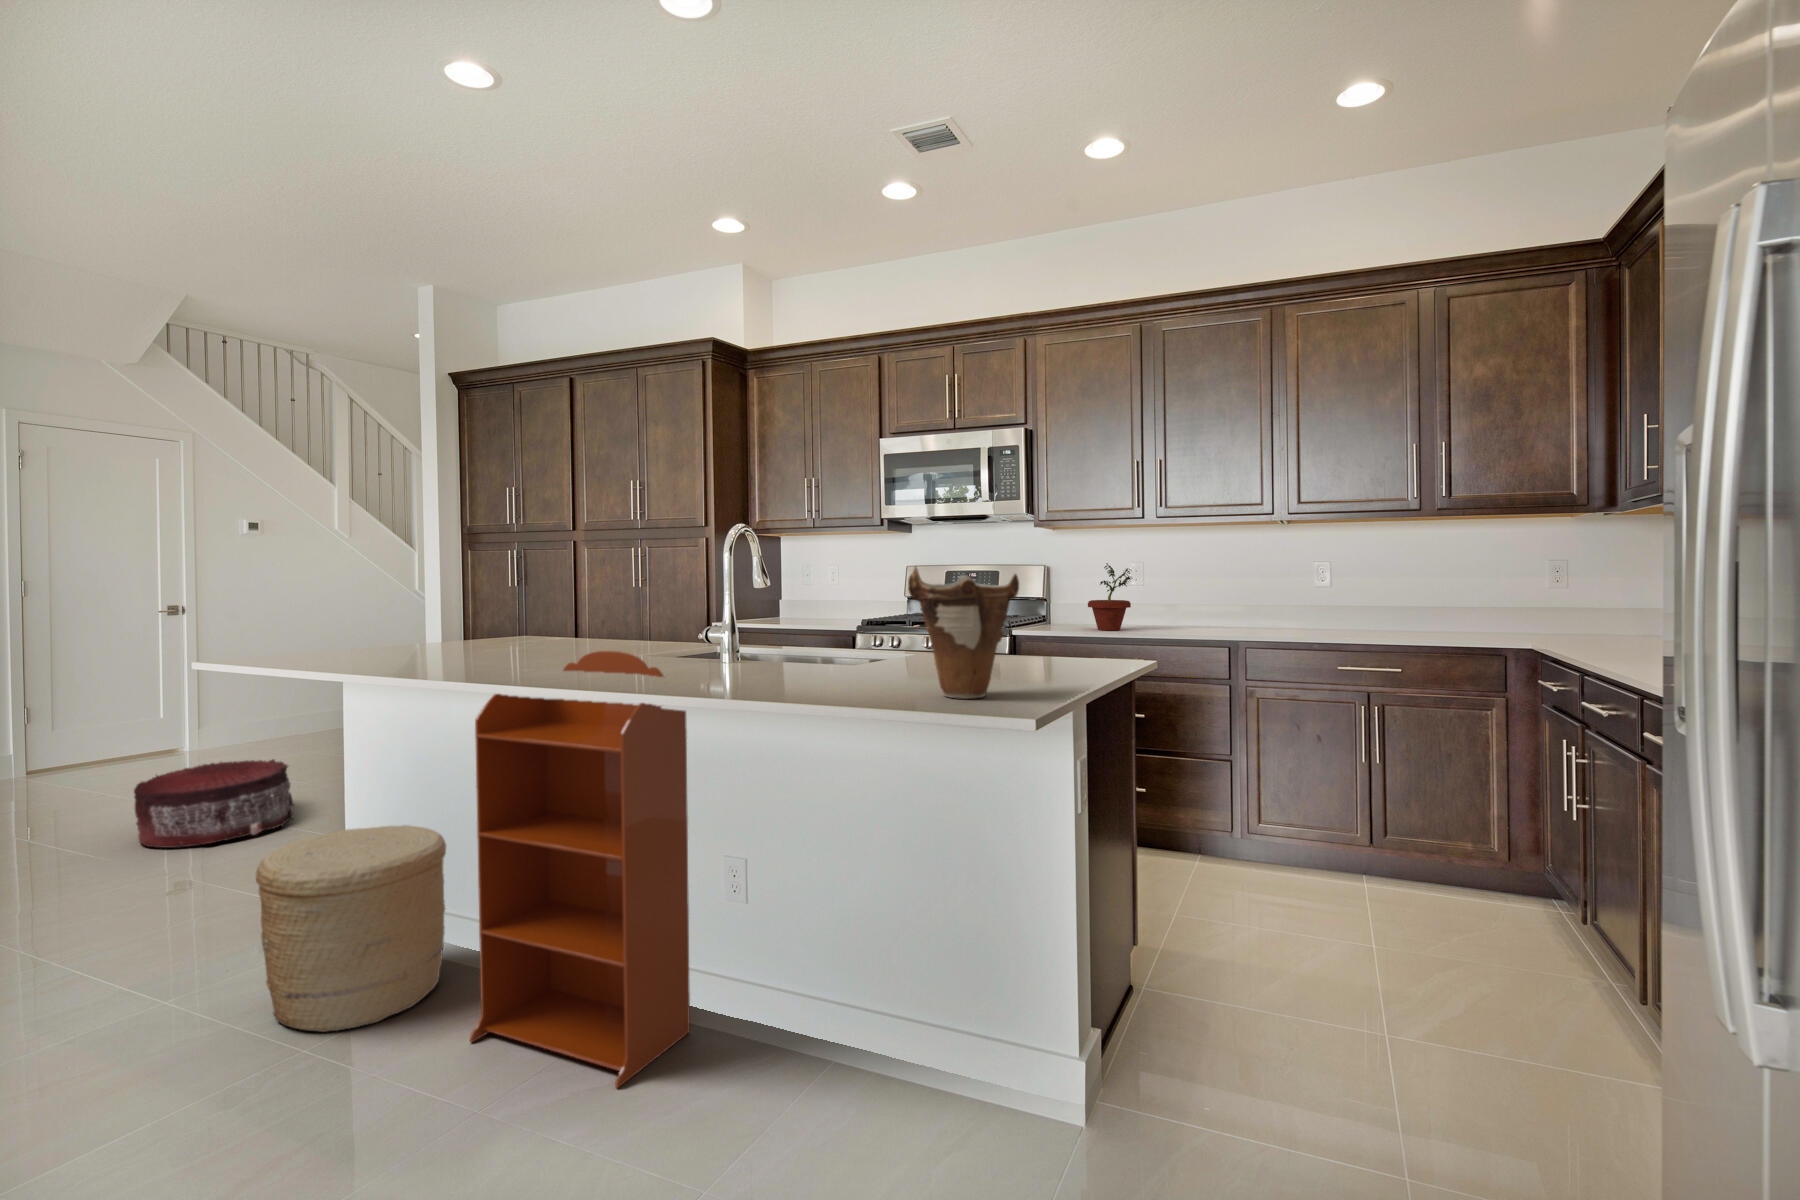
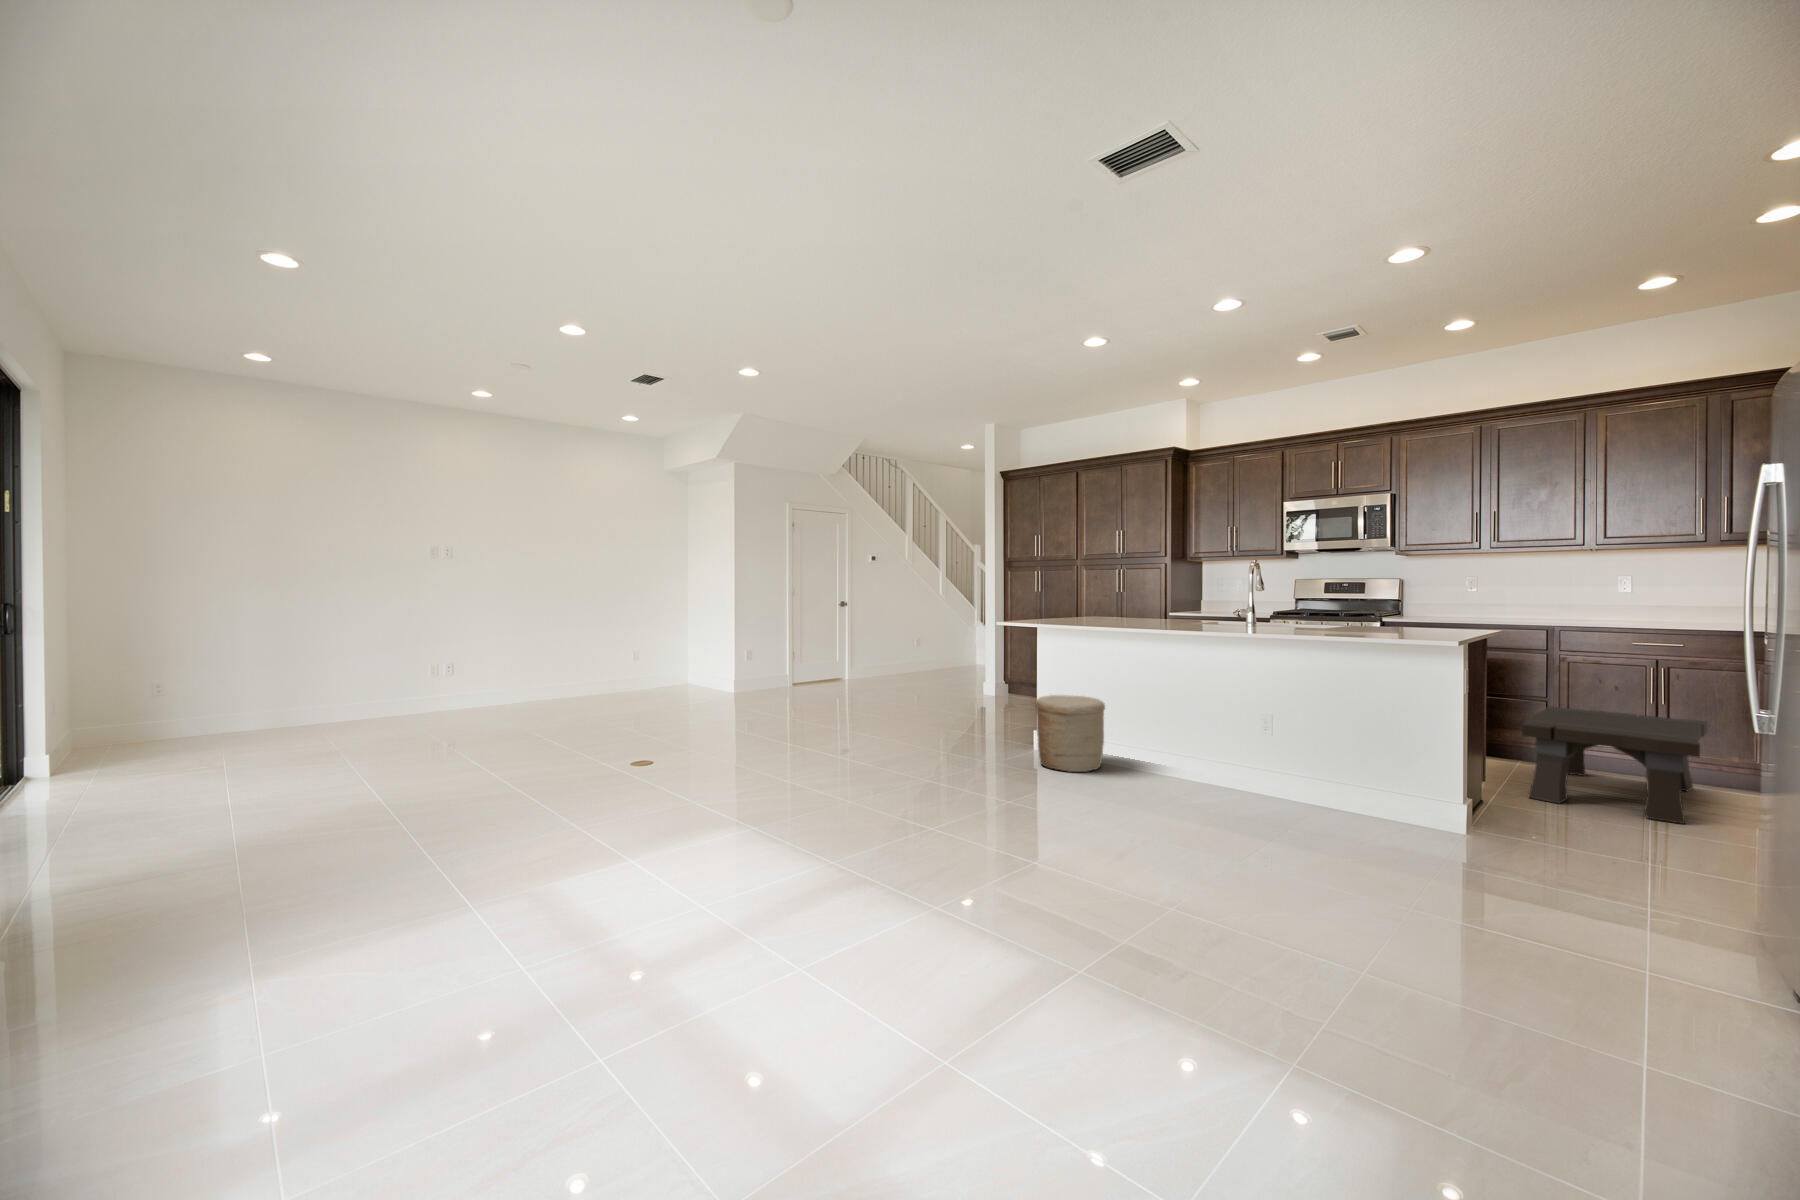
potted plant: present [1088,563,1133,630] -> none [1437,577,1472,619]
vase: present [908,566,1019,699] -> none [1360,580,1418,638]
bookcase: present [470,651,690,1088] -> none [1136,617,1236,797]
pouf: present [134,759,294,848] -> none [888,677,952,714]
coffee table: none [1202,770,1462,1010] -> present [1522,707,1707,824]

